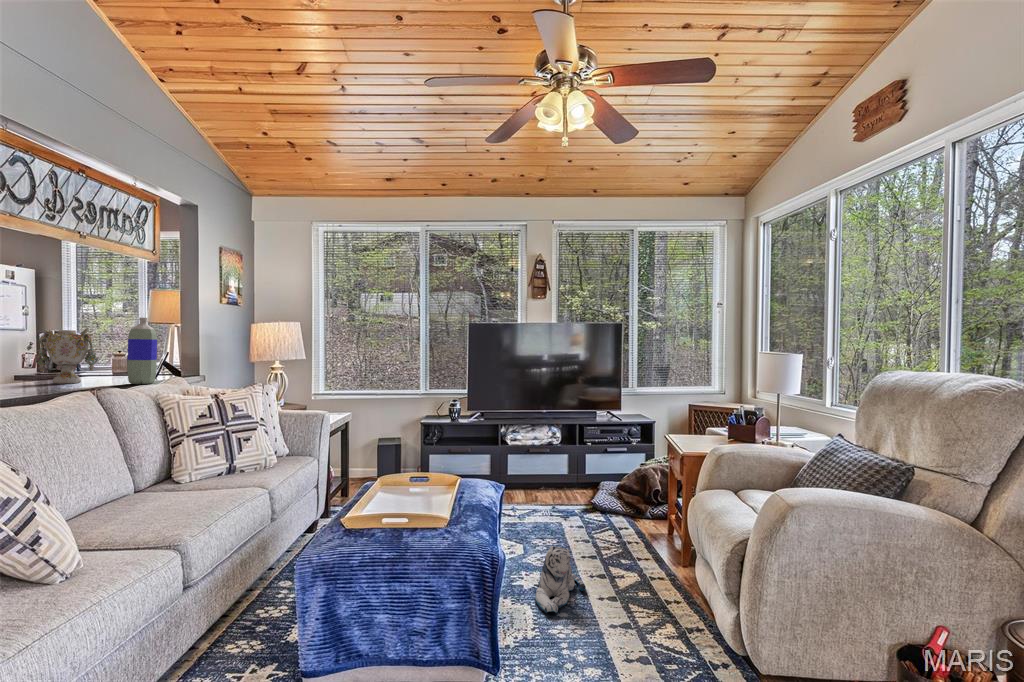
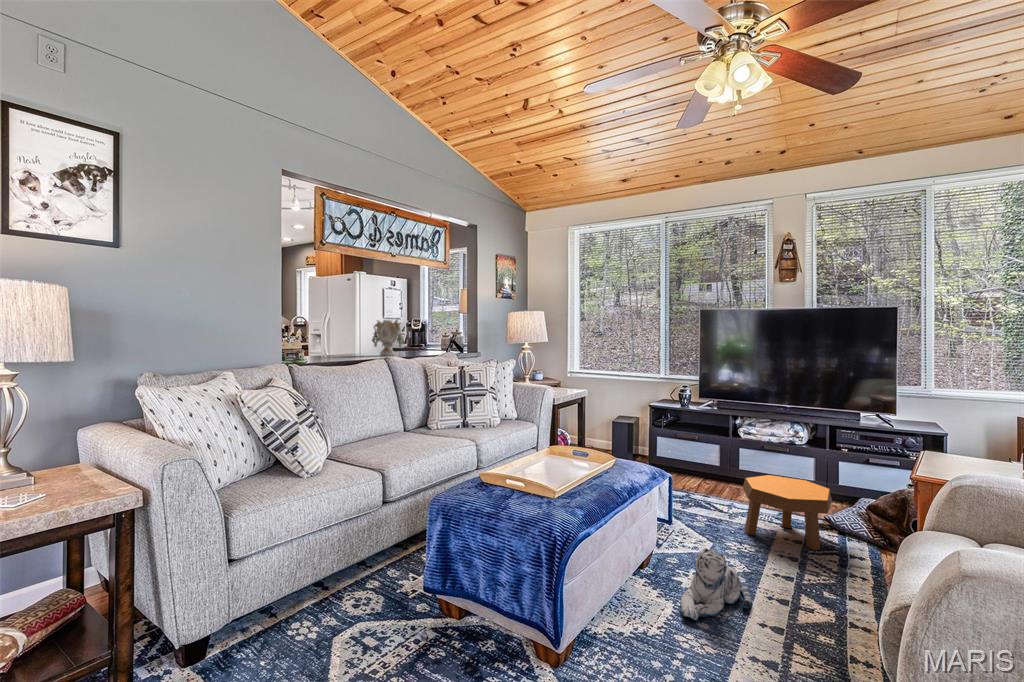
bottle: present [127,318,157,384] -> none [413,311,431,358]
footstool: none [535,474,606,531] -> present [743,475,832,550]

